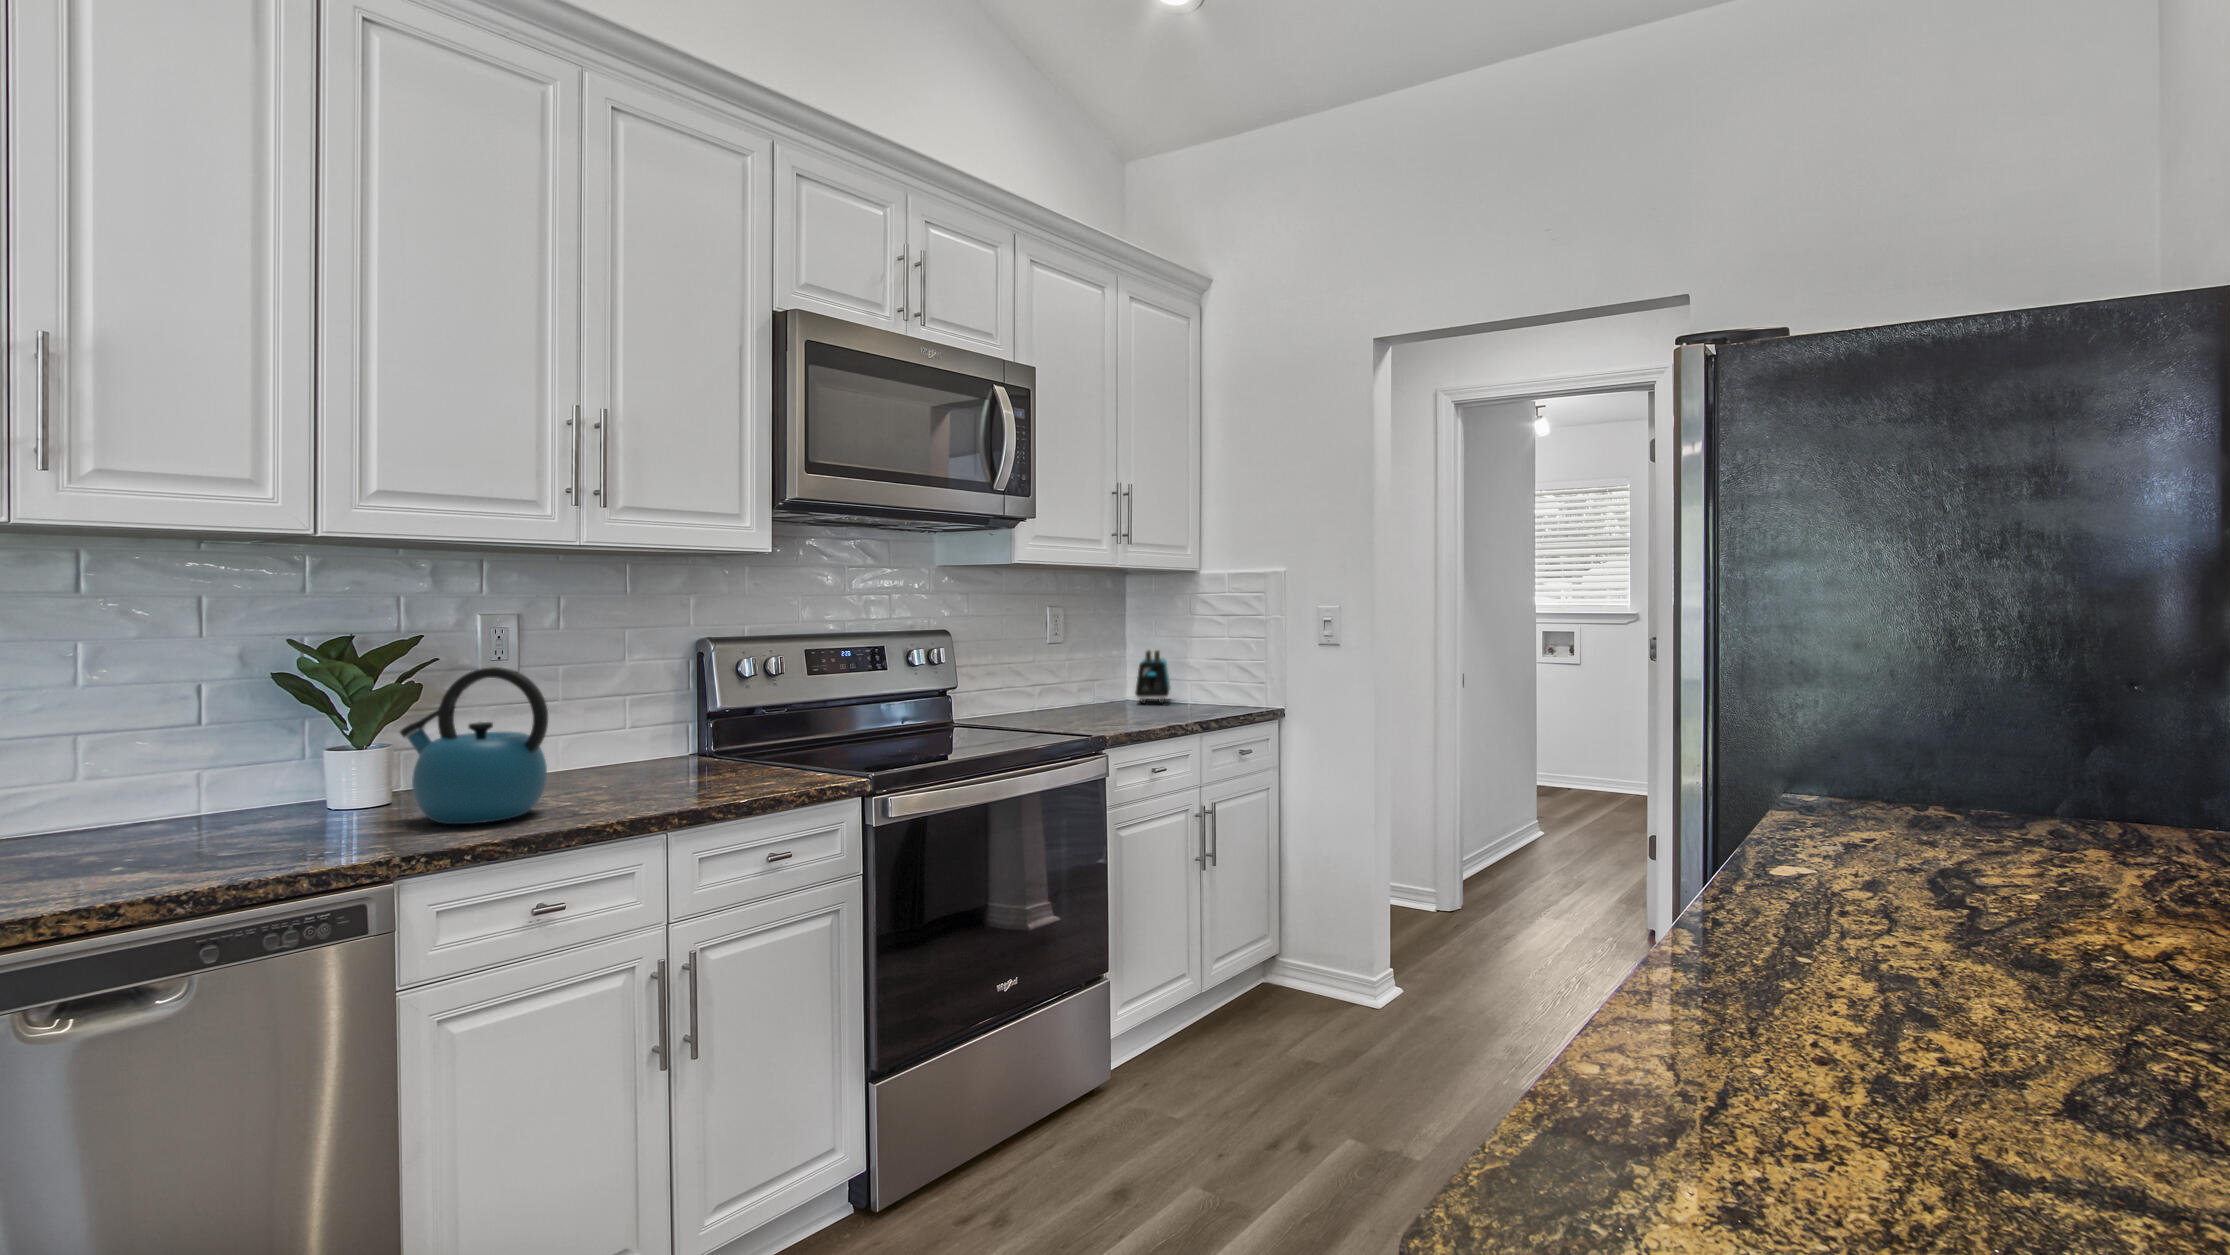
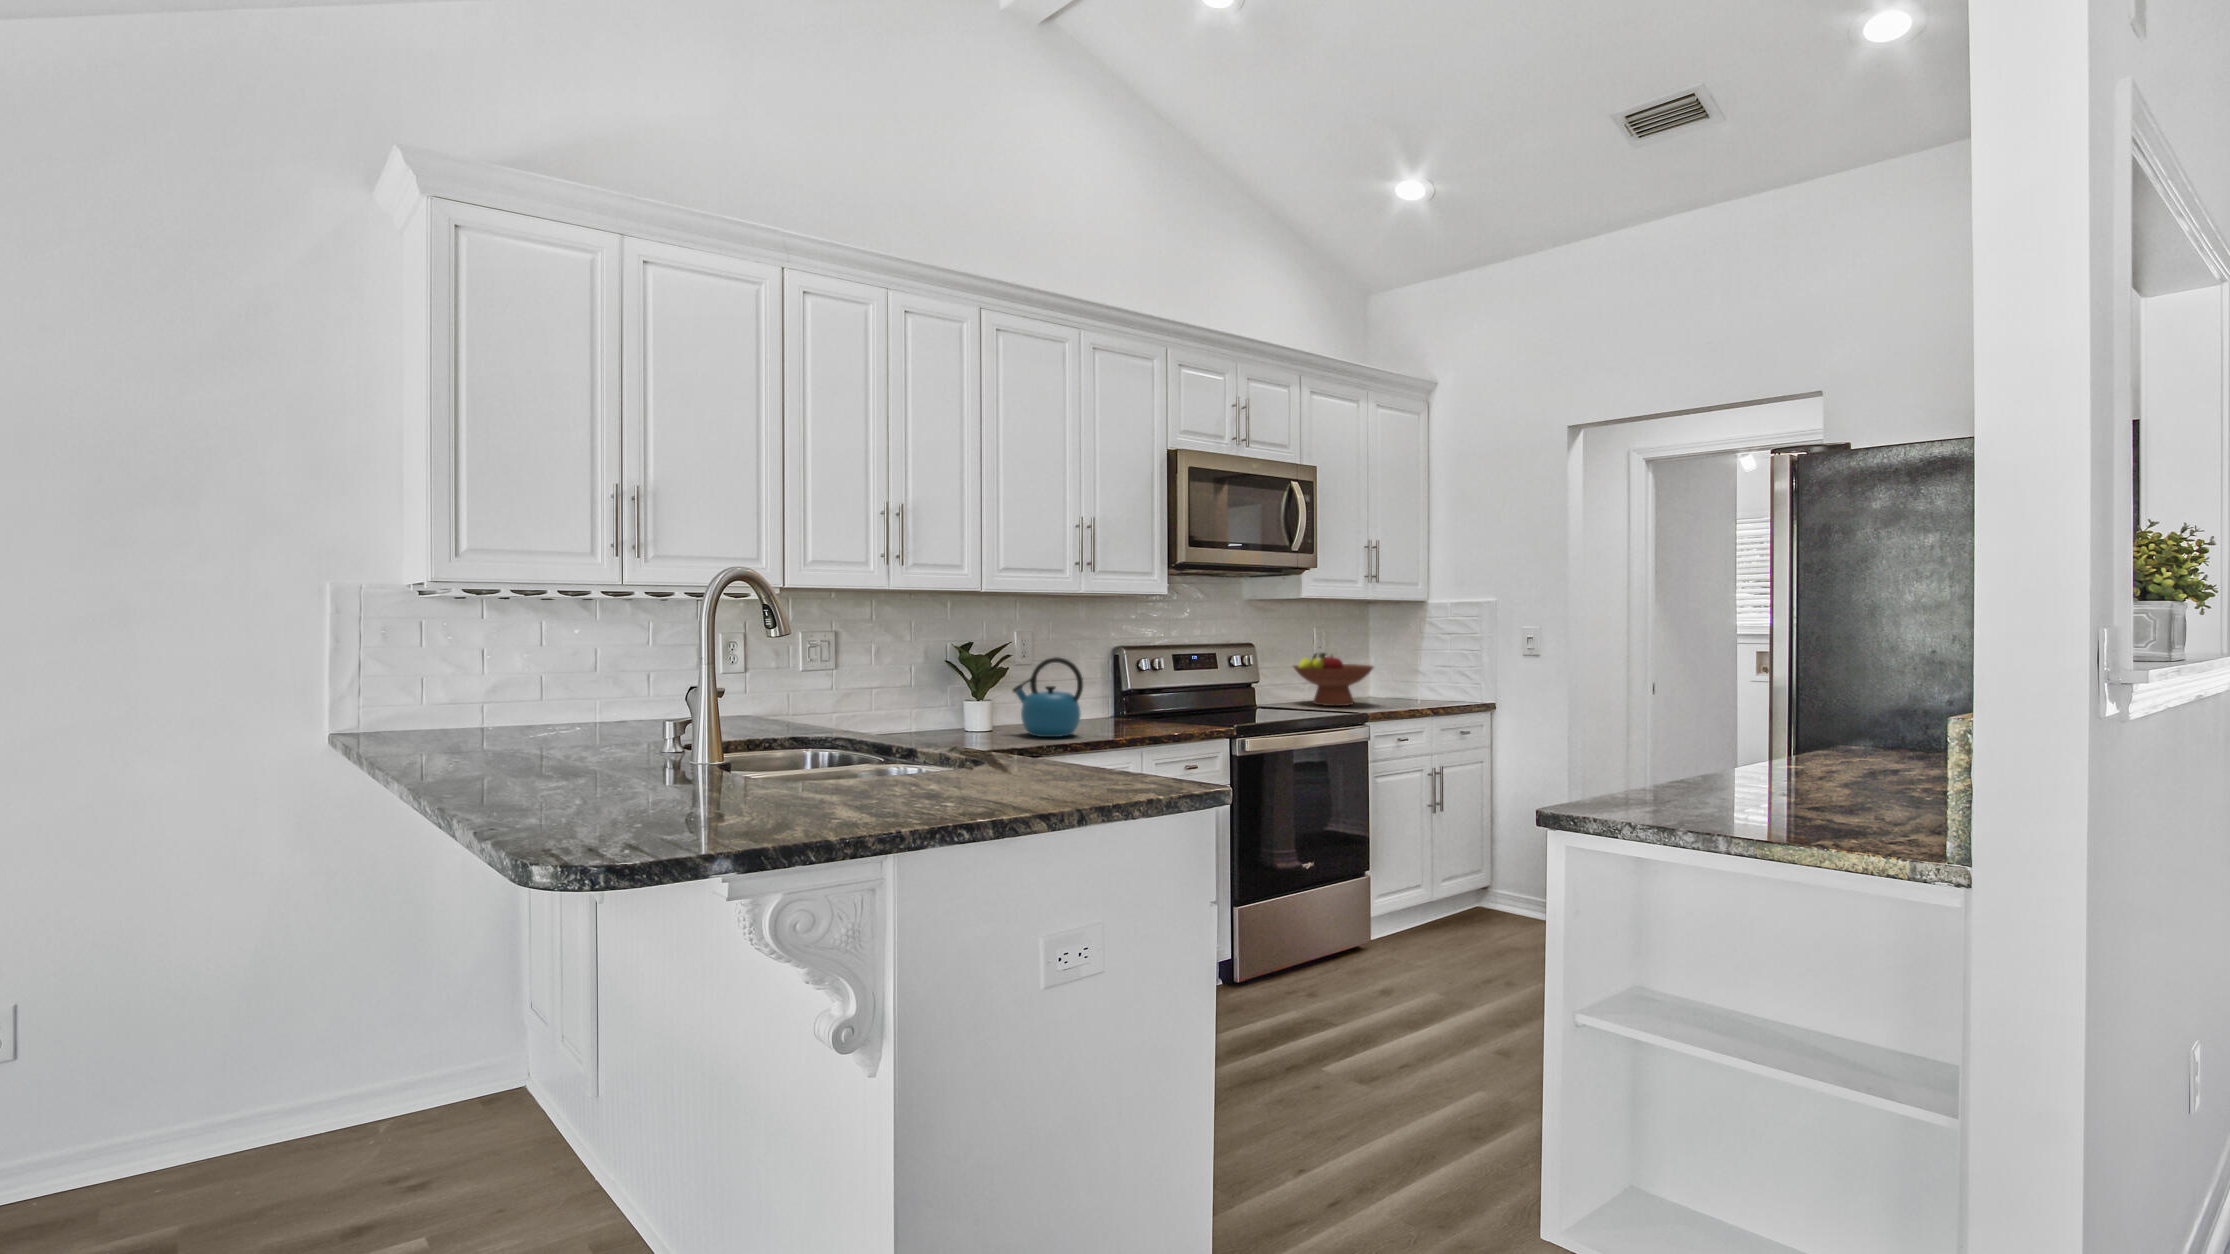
fruit bowl: none [1006,645,1123,723] -> present [1293,653,1373,706]
toaster: present [1135,650,1170,704] -> none [1379,658,1405,697]

